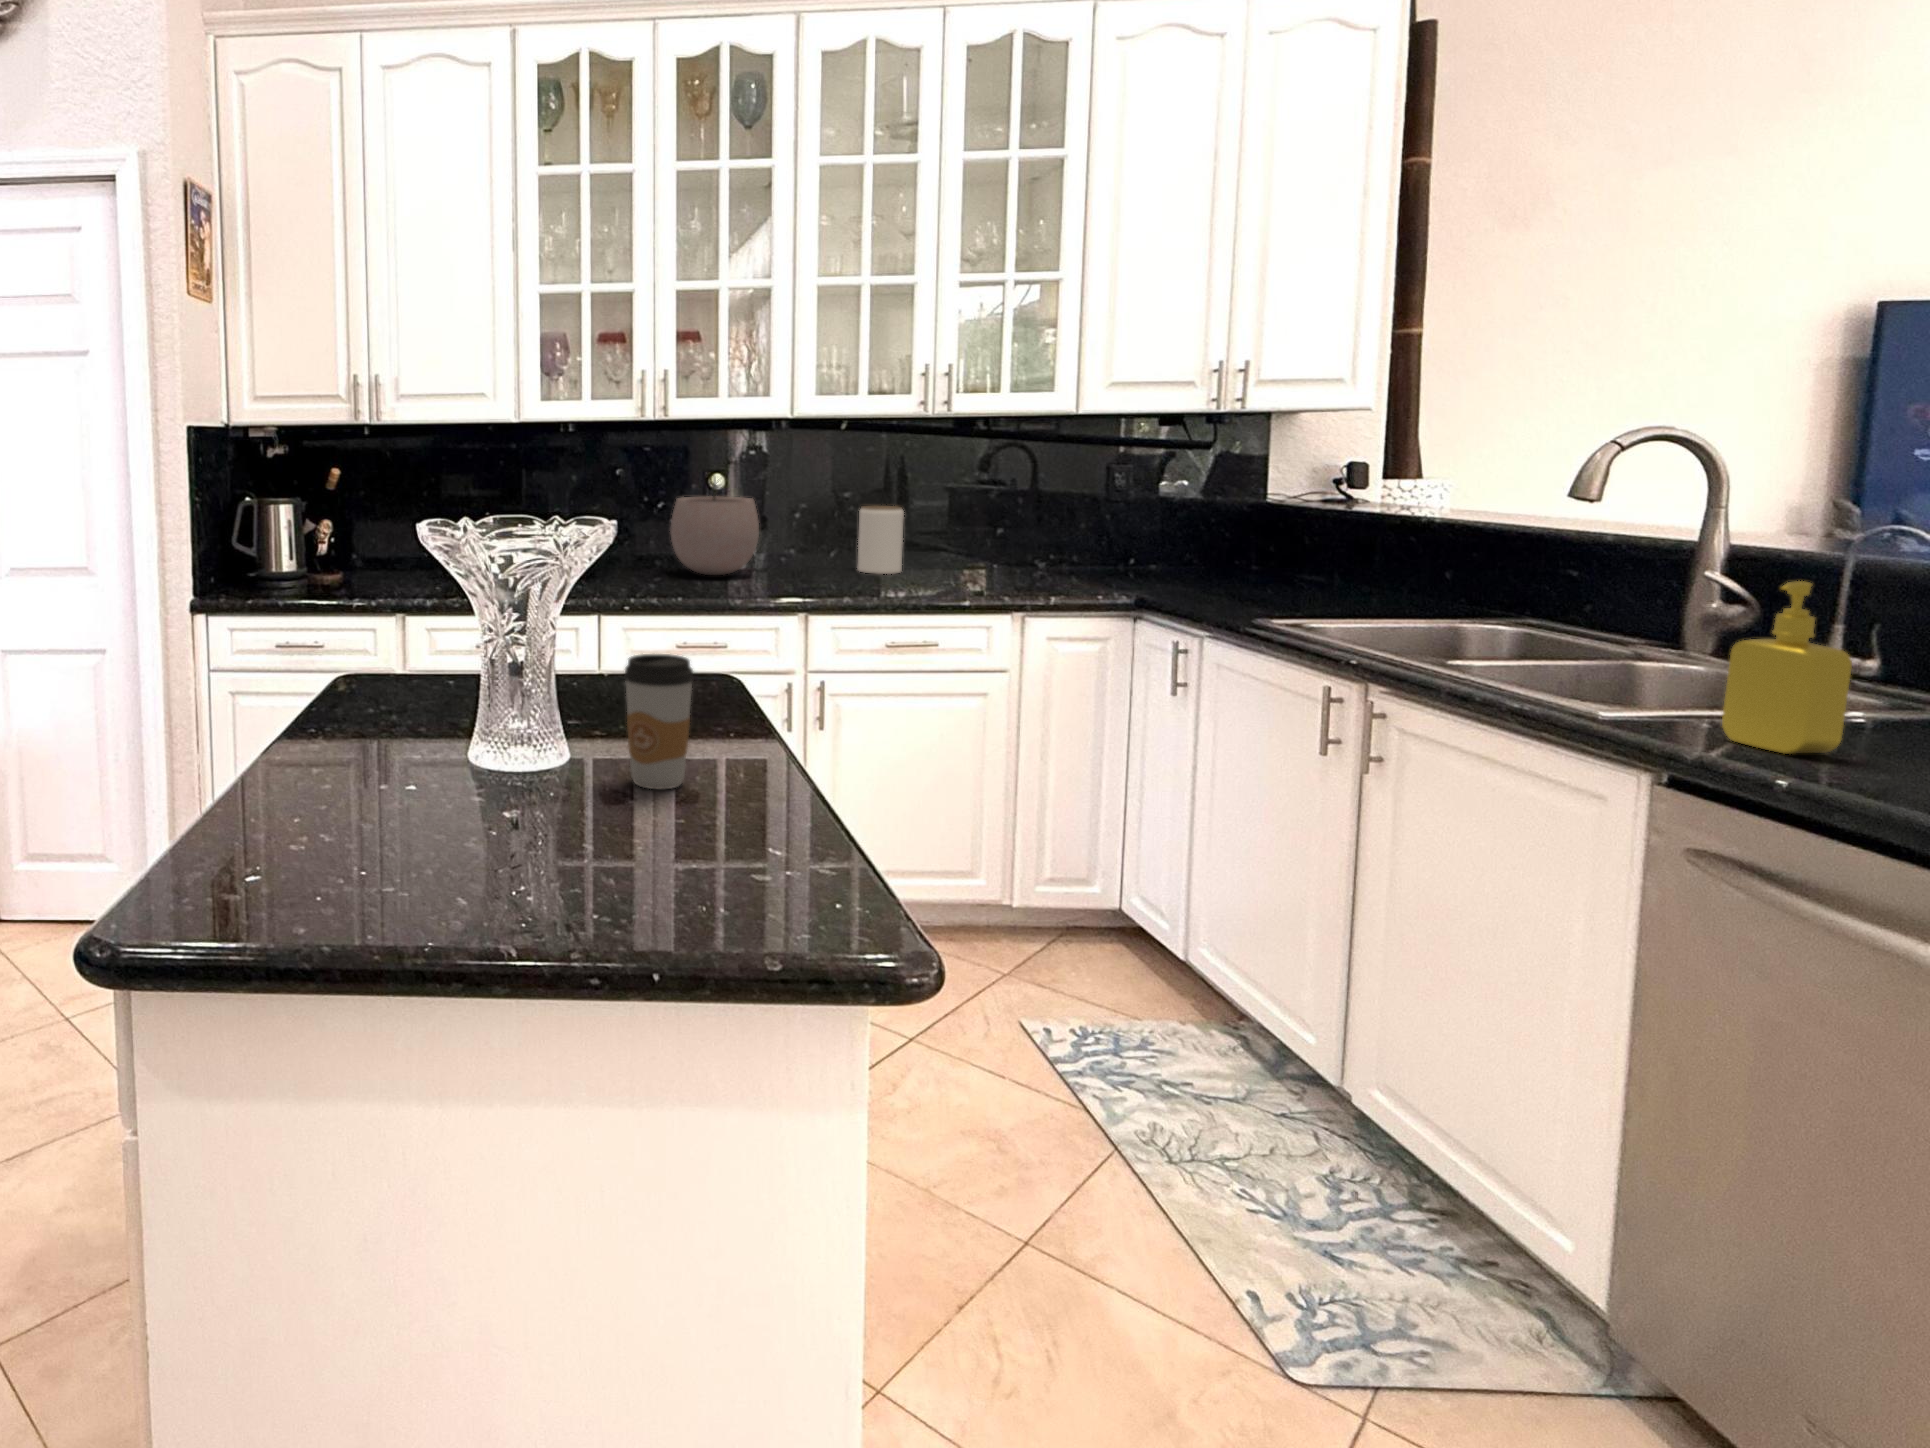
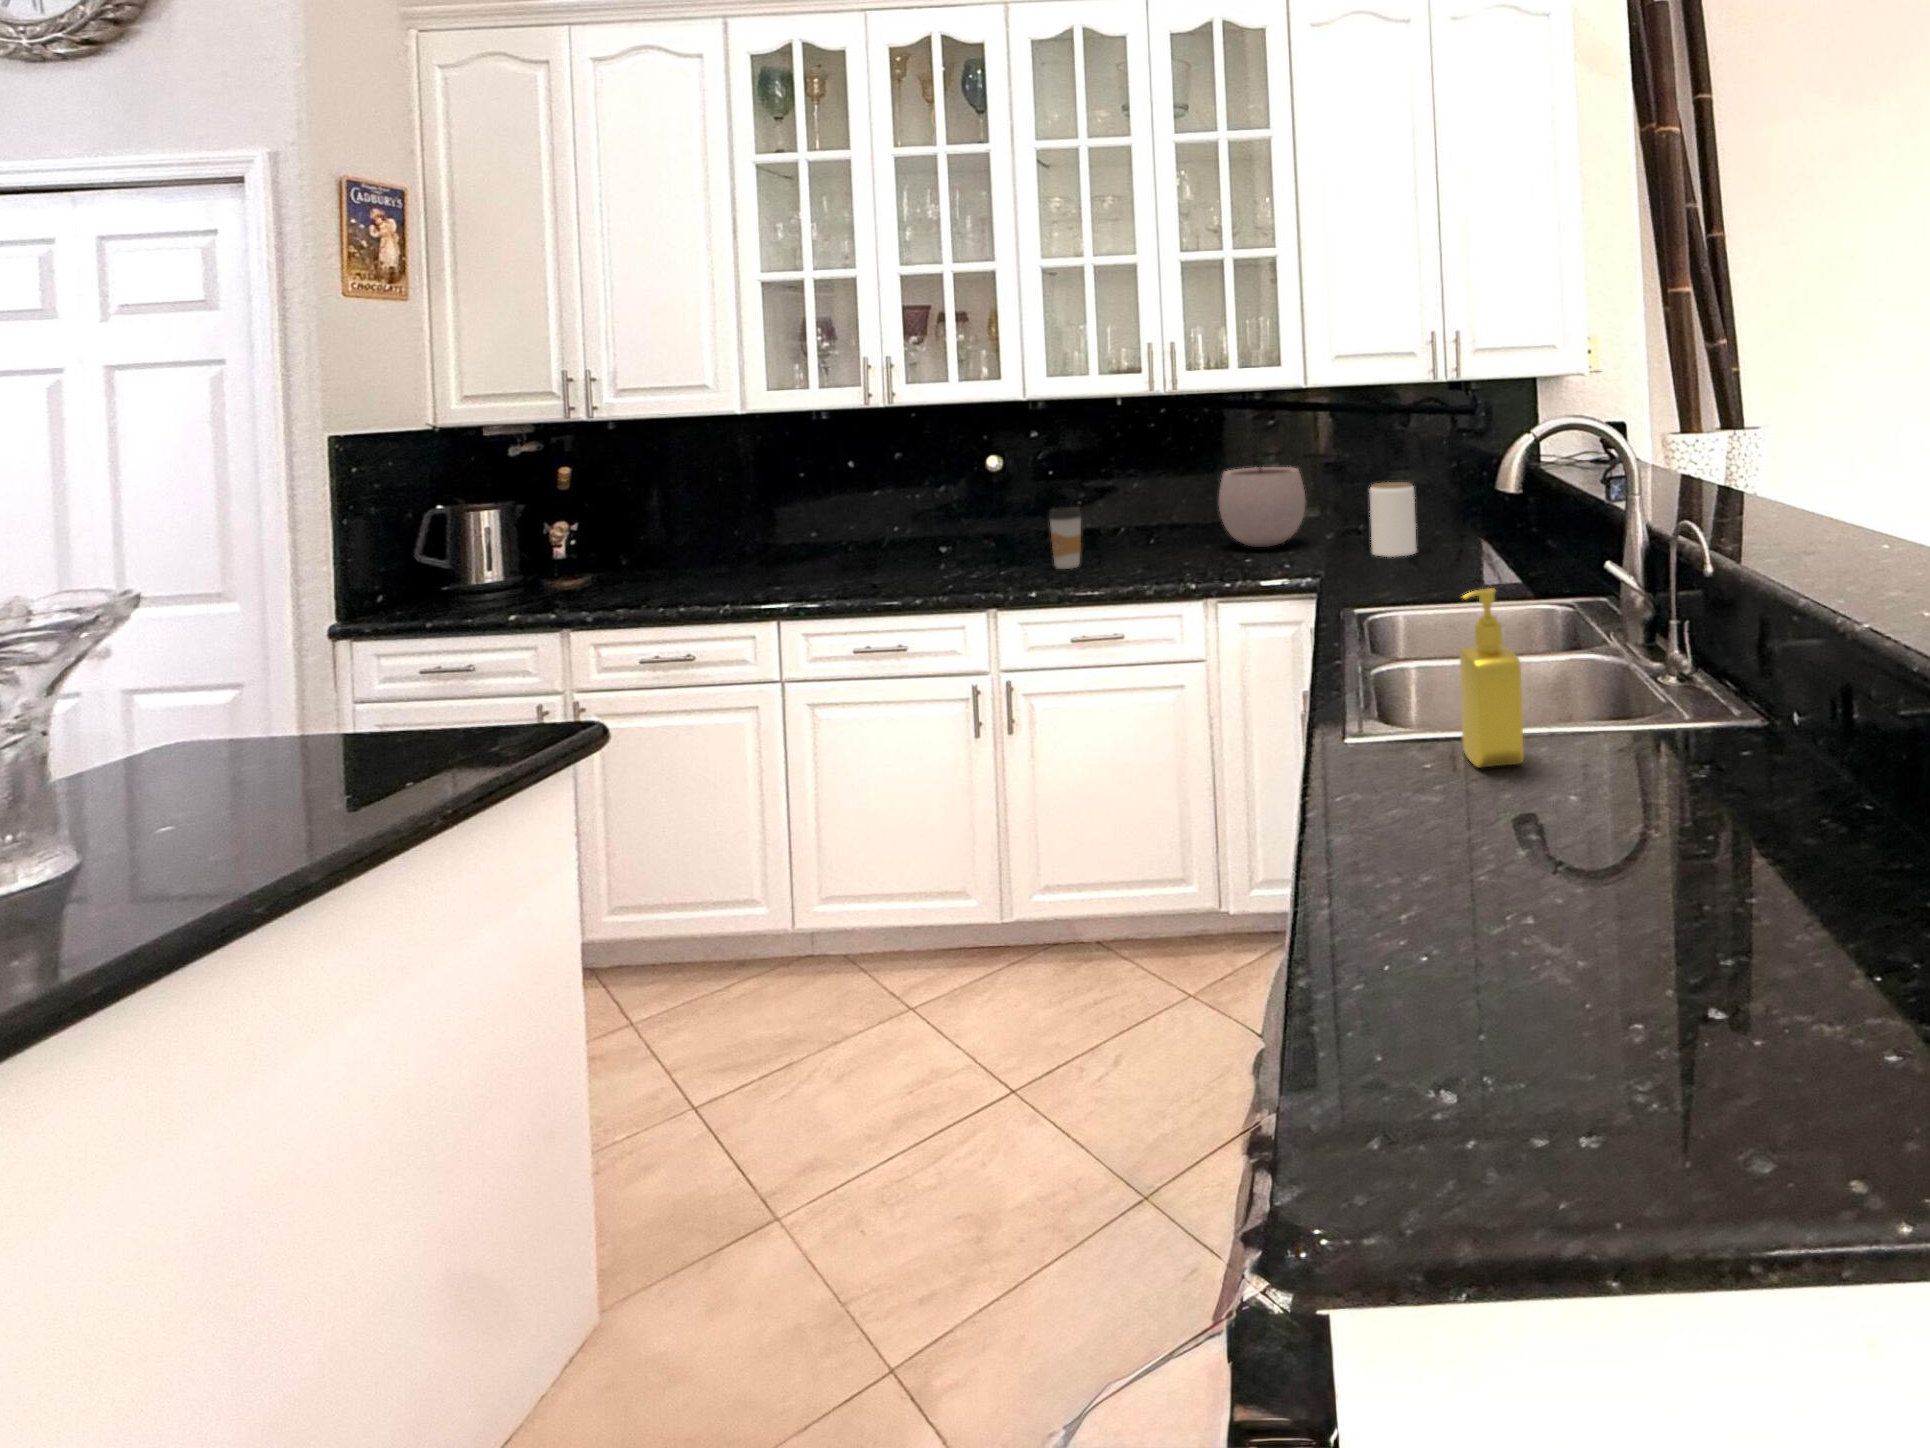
plant pot: present [670,476,759,575] -> present [1219,449,1306,547]
jar: present [857,506,904,574] -> present [1370,482,1416,557]
coffee cup: present [624,654,694,789] -> present [1049,507,1081,569]

